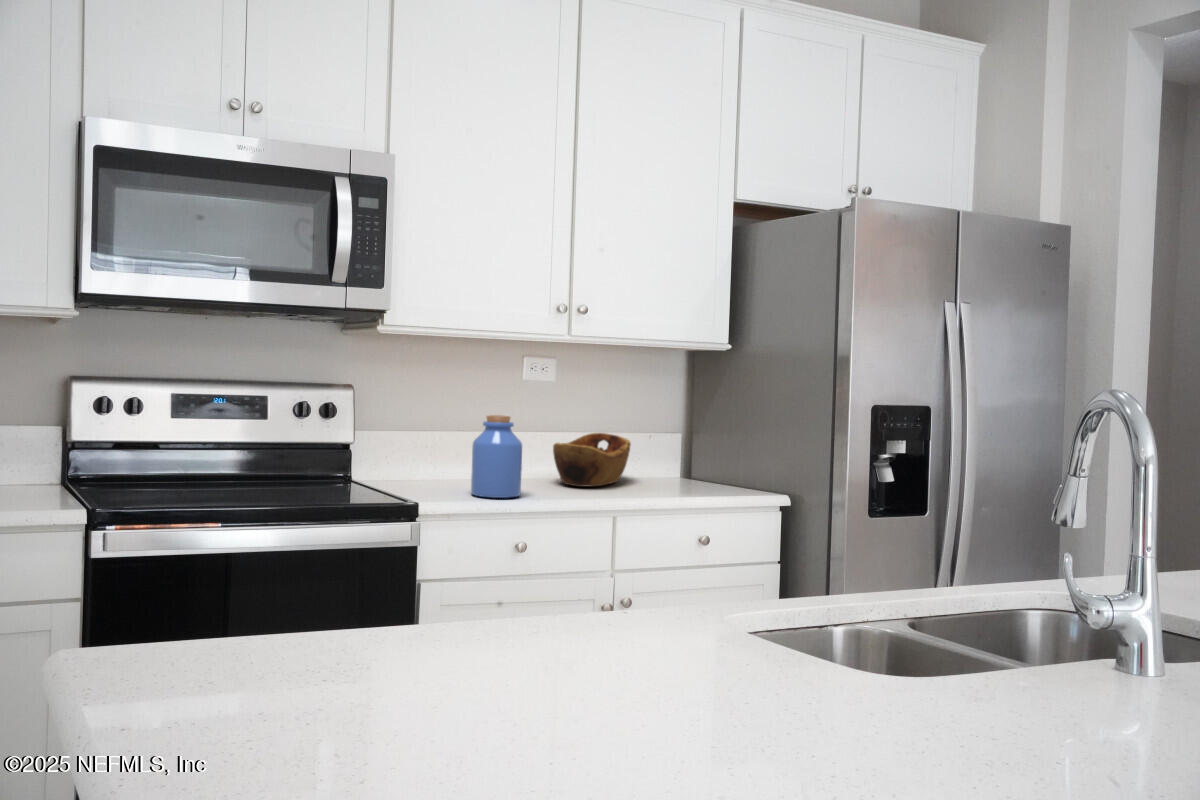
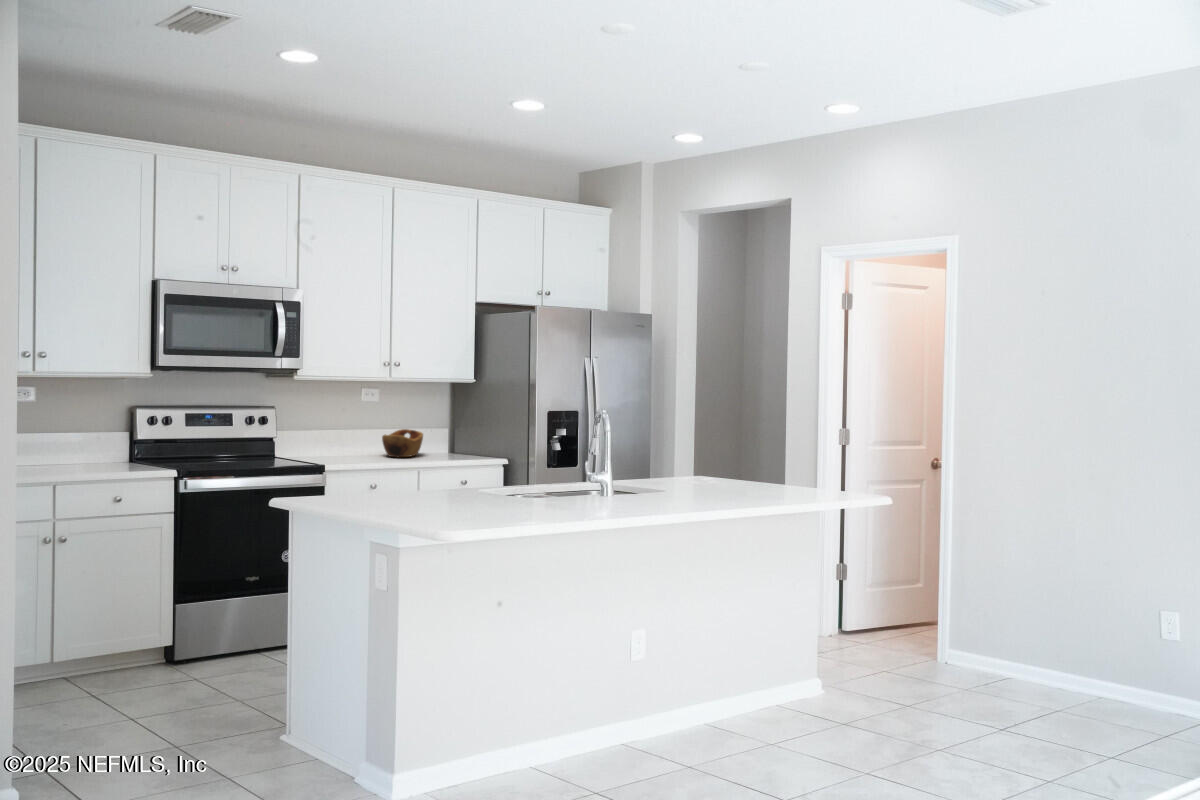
jar: present [471,415,522,498] -> none [344,421,370,462]

